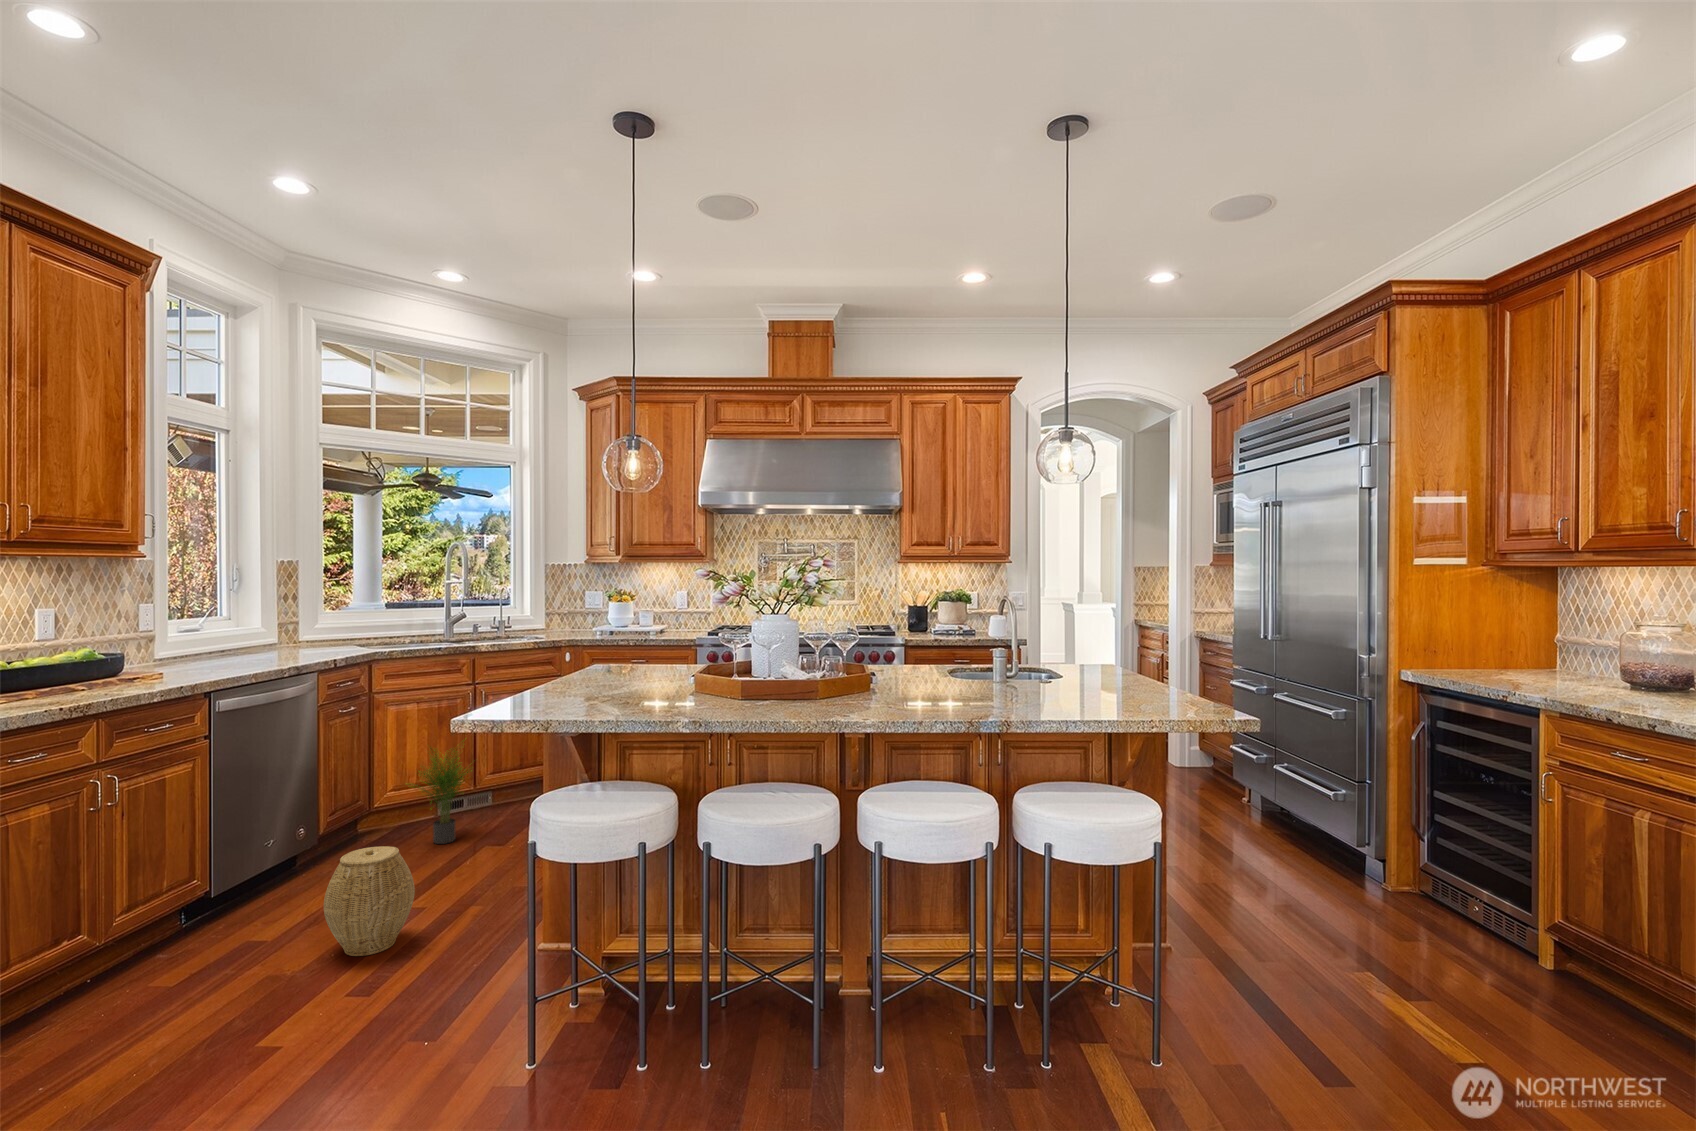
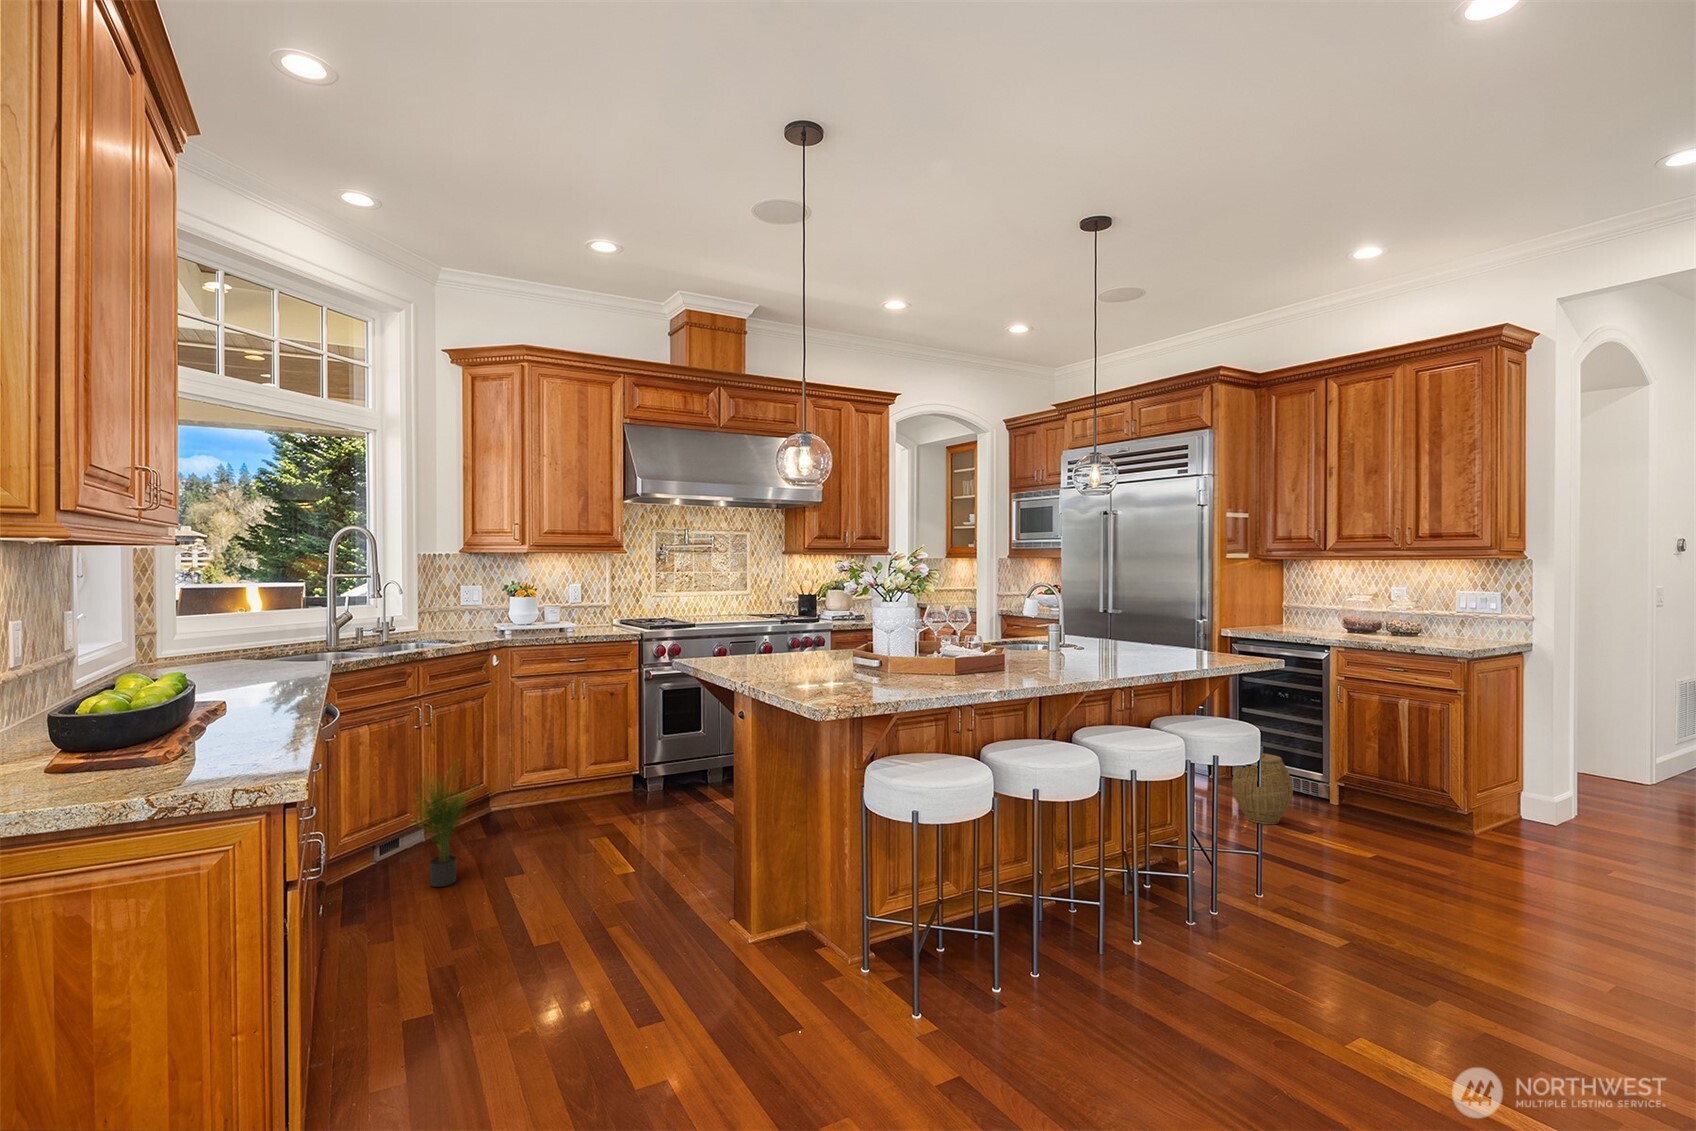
woven basket: present [324,846,415,956] -> present [1232,753,1293,824]

